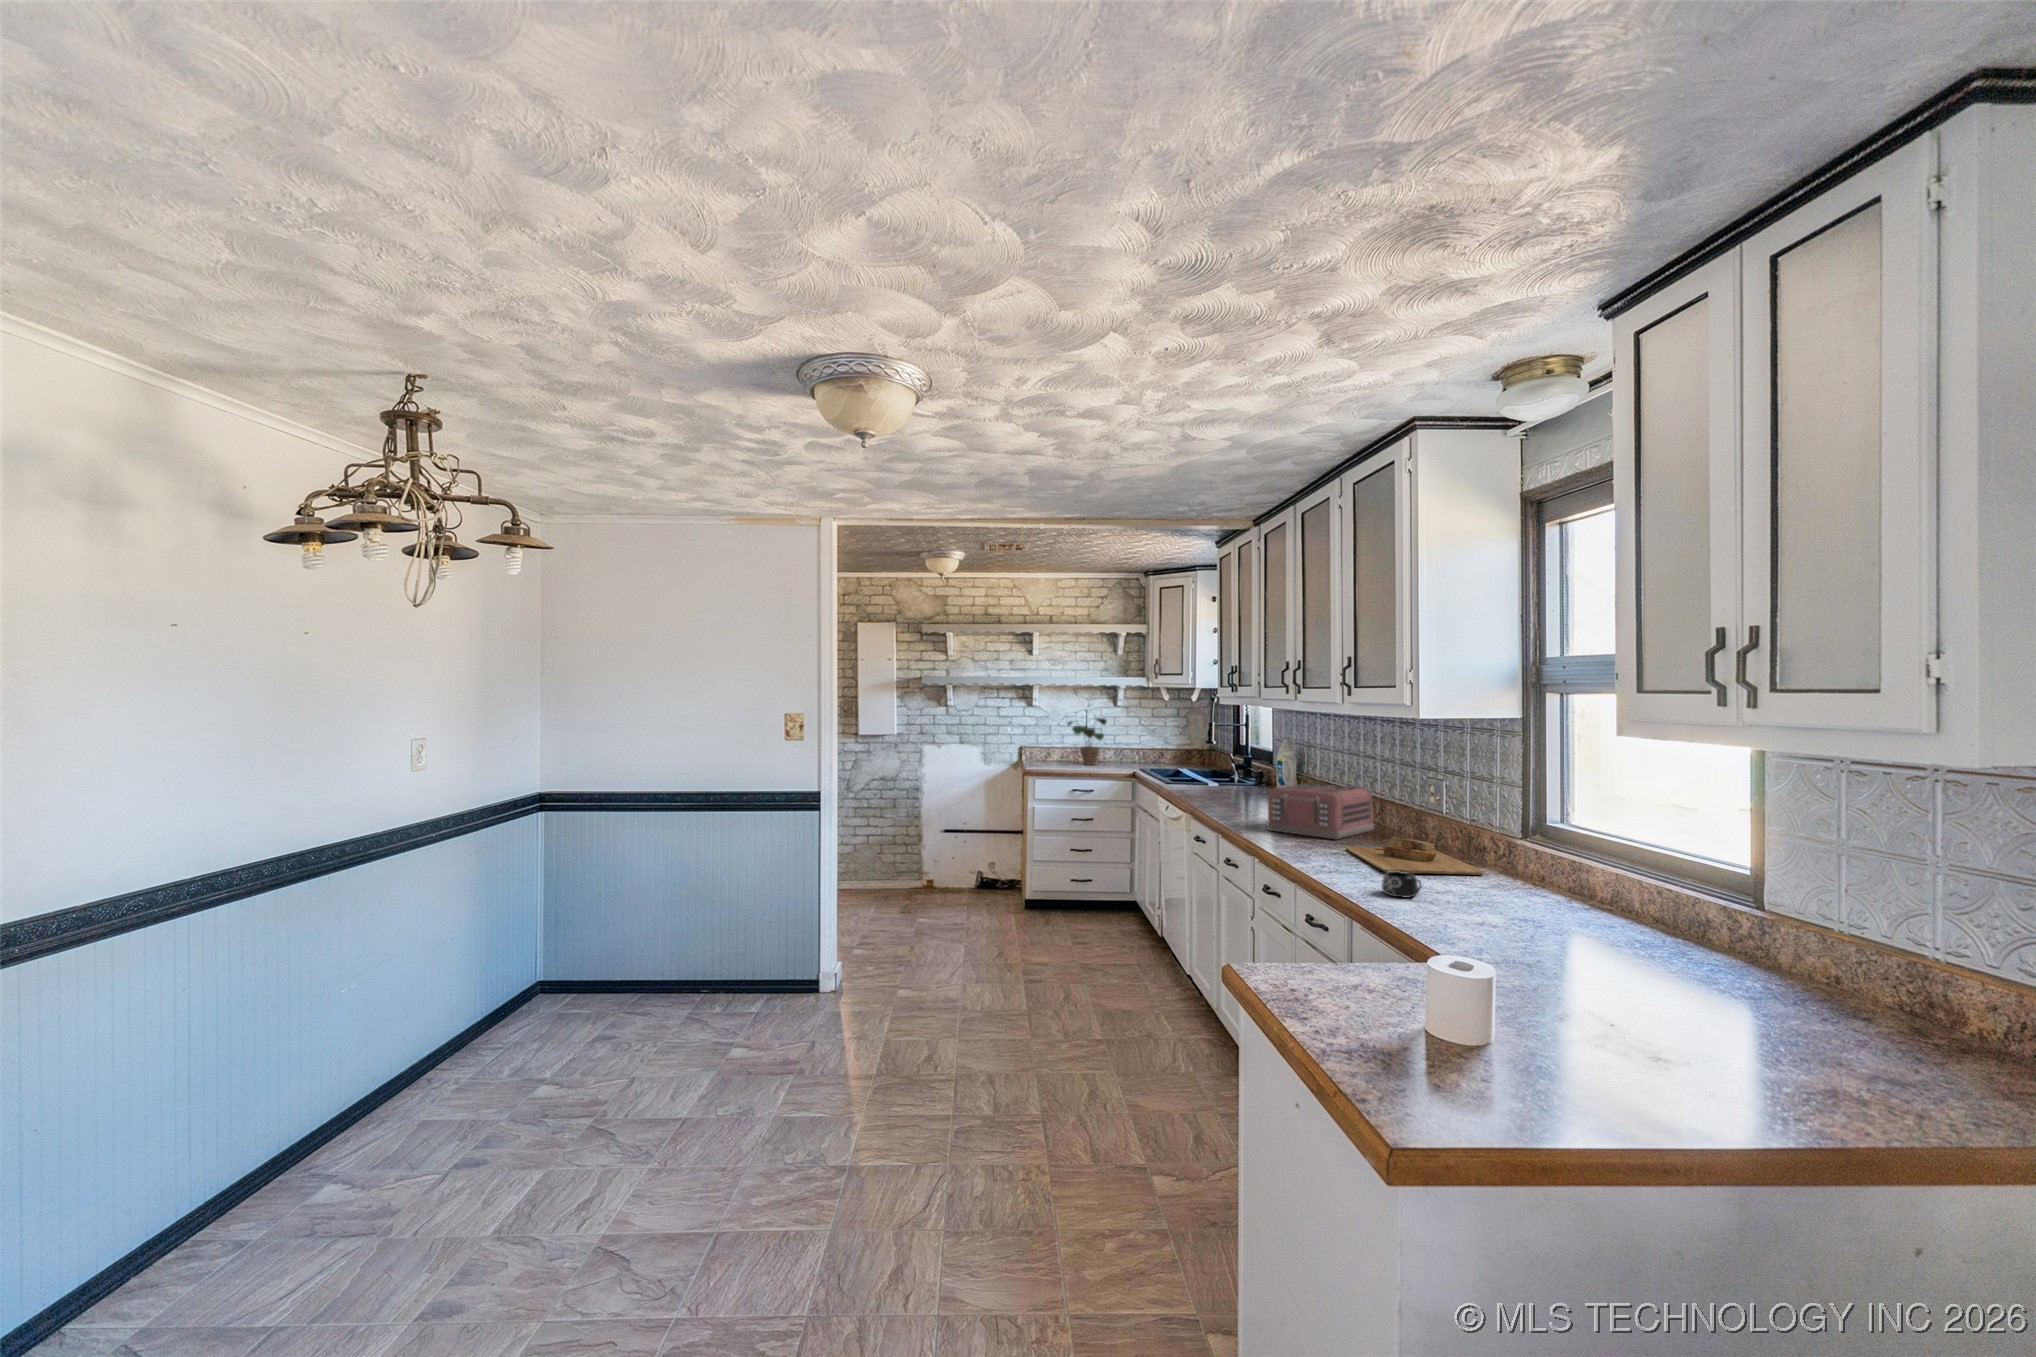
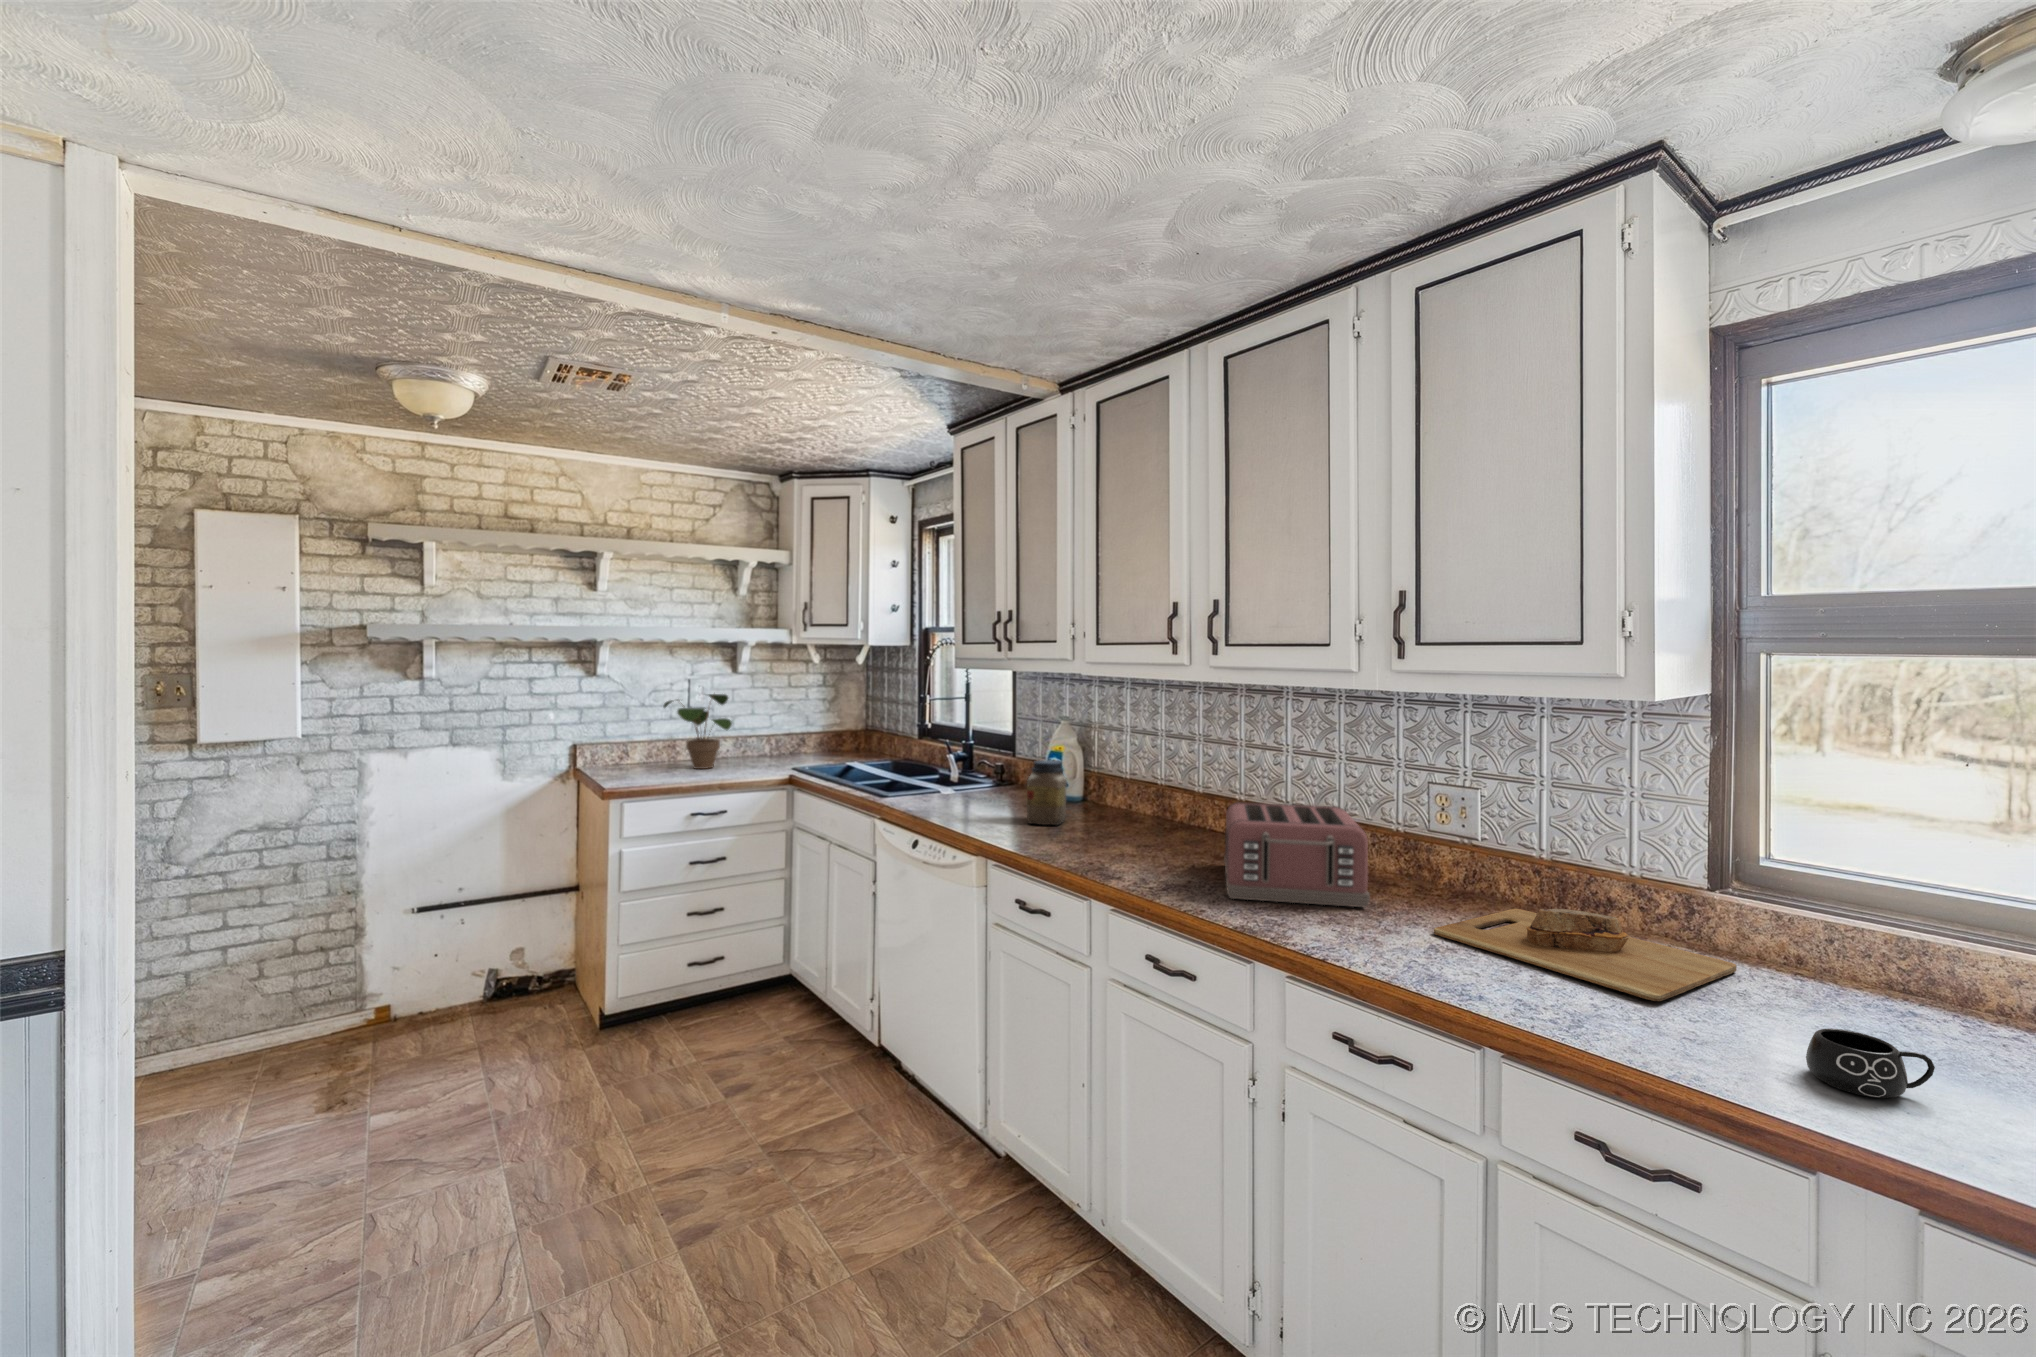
jar: none [1228,760,1258,800] -> present [1027,760,1067,825]

